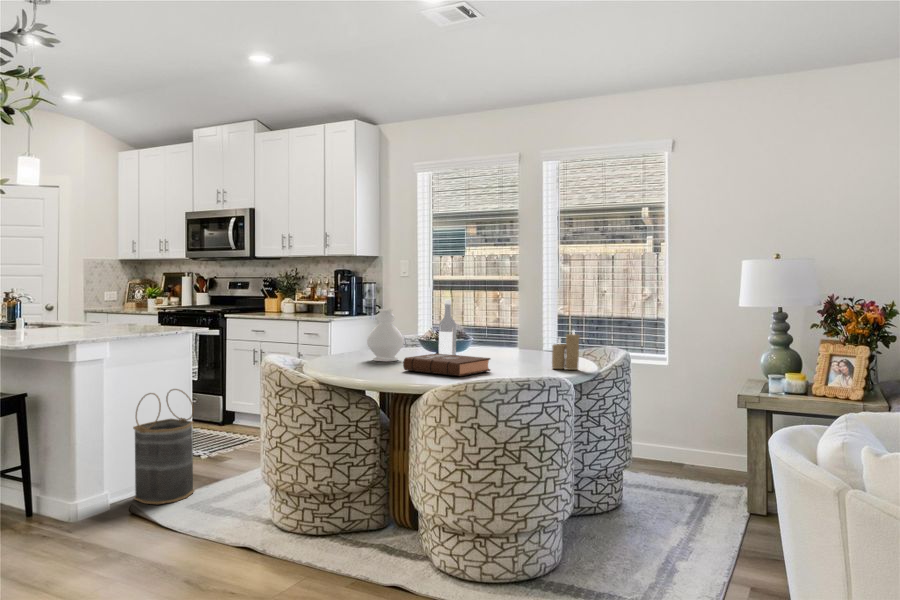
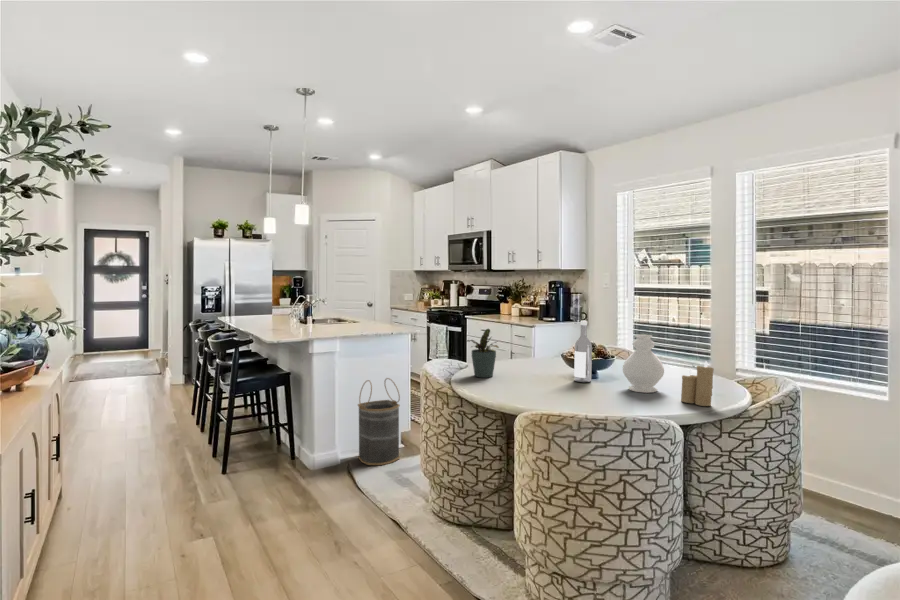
decorative vase: present [367,309,404,361] -> present [623,334,664,393]
potted plant: none [320,311,363,367] -> present [467,329,499,377]
book: present [403,354,490,376] -> none [523,373,606,402]

